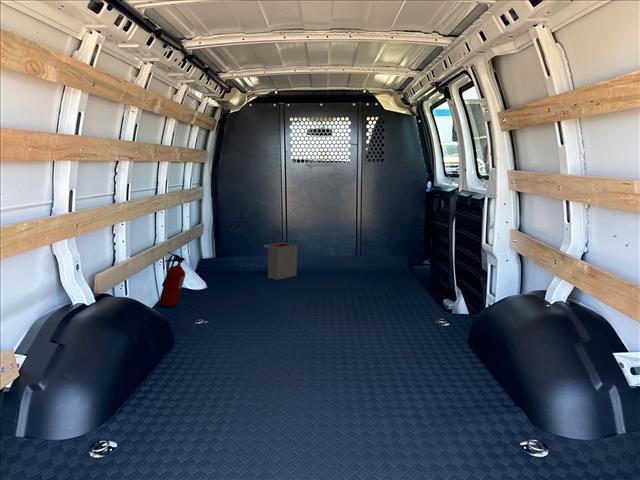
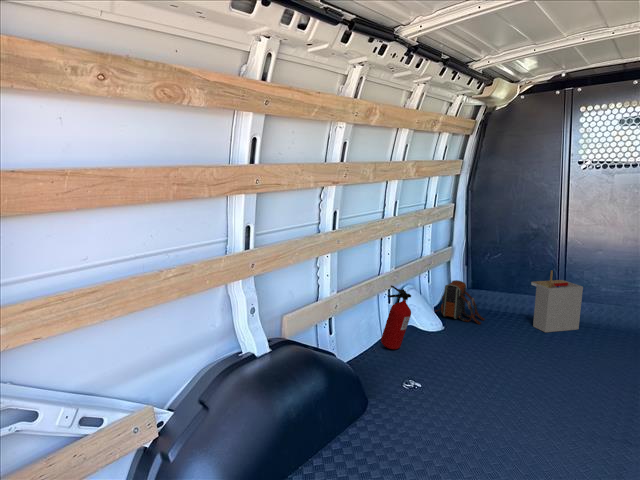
backpack: none [192,250,233,282] -> present [435,280,485,324]

